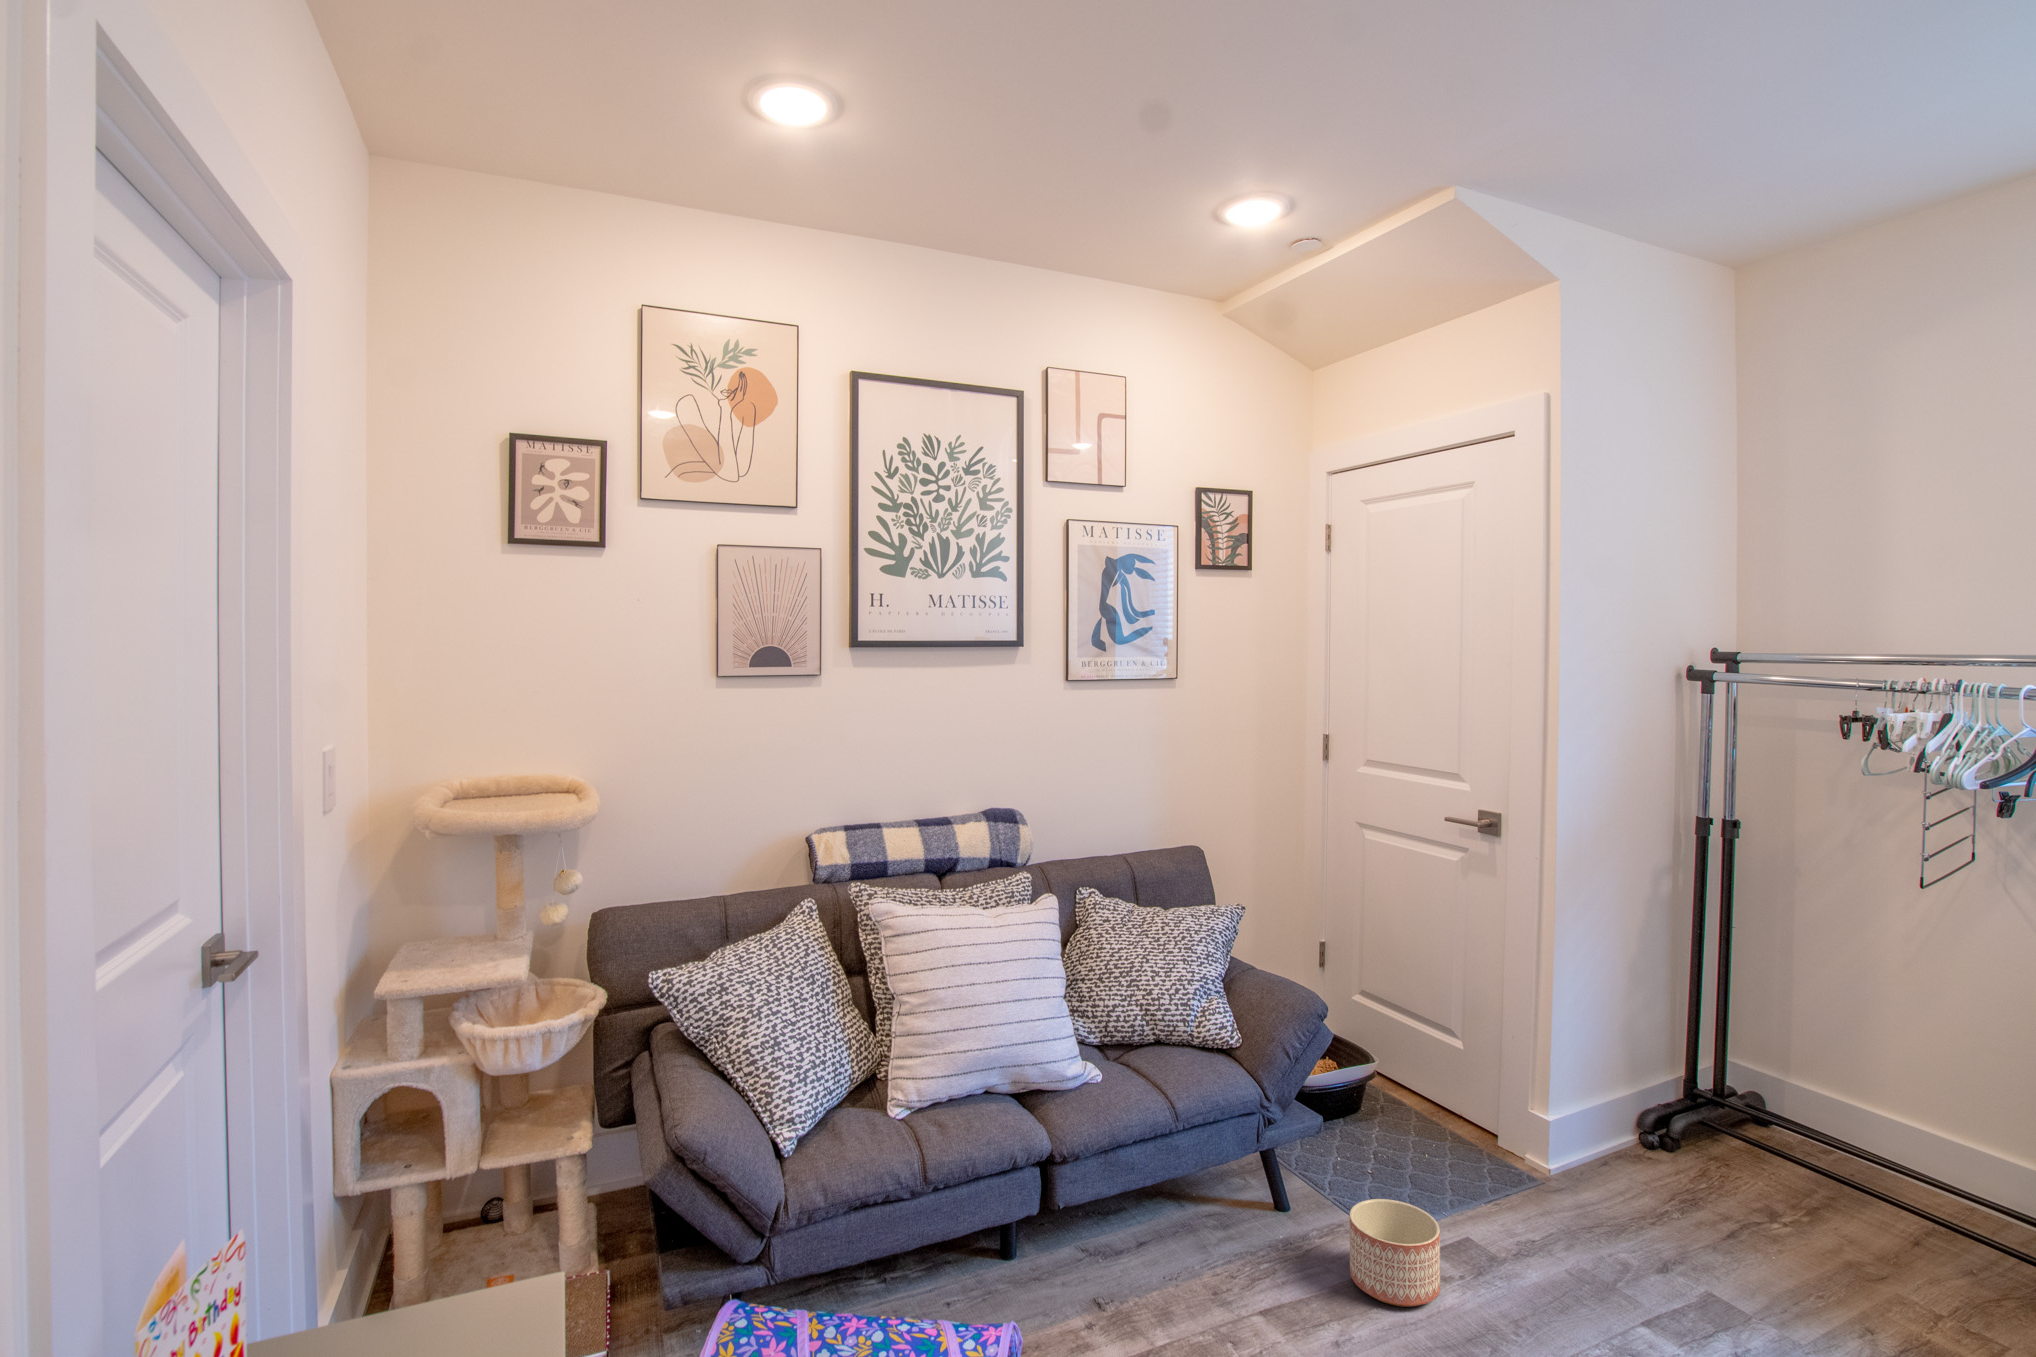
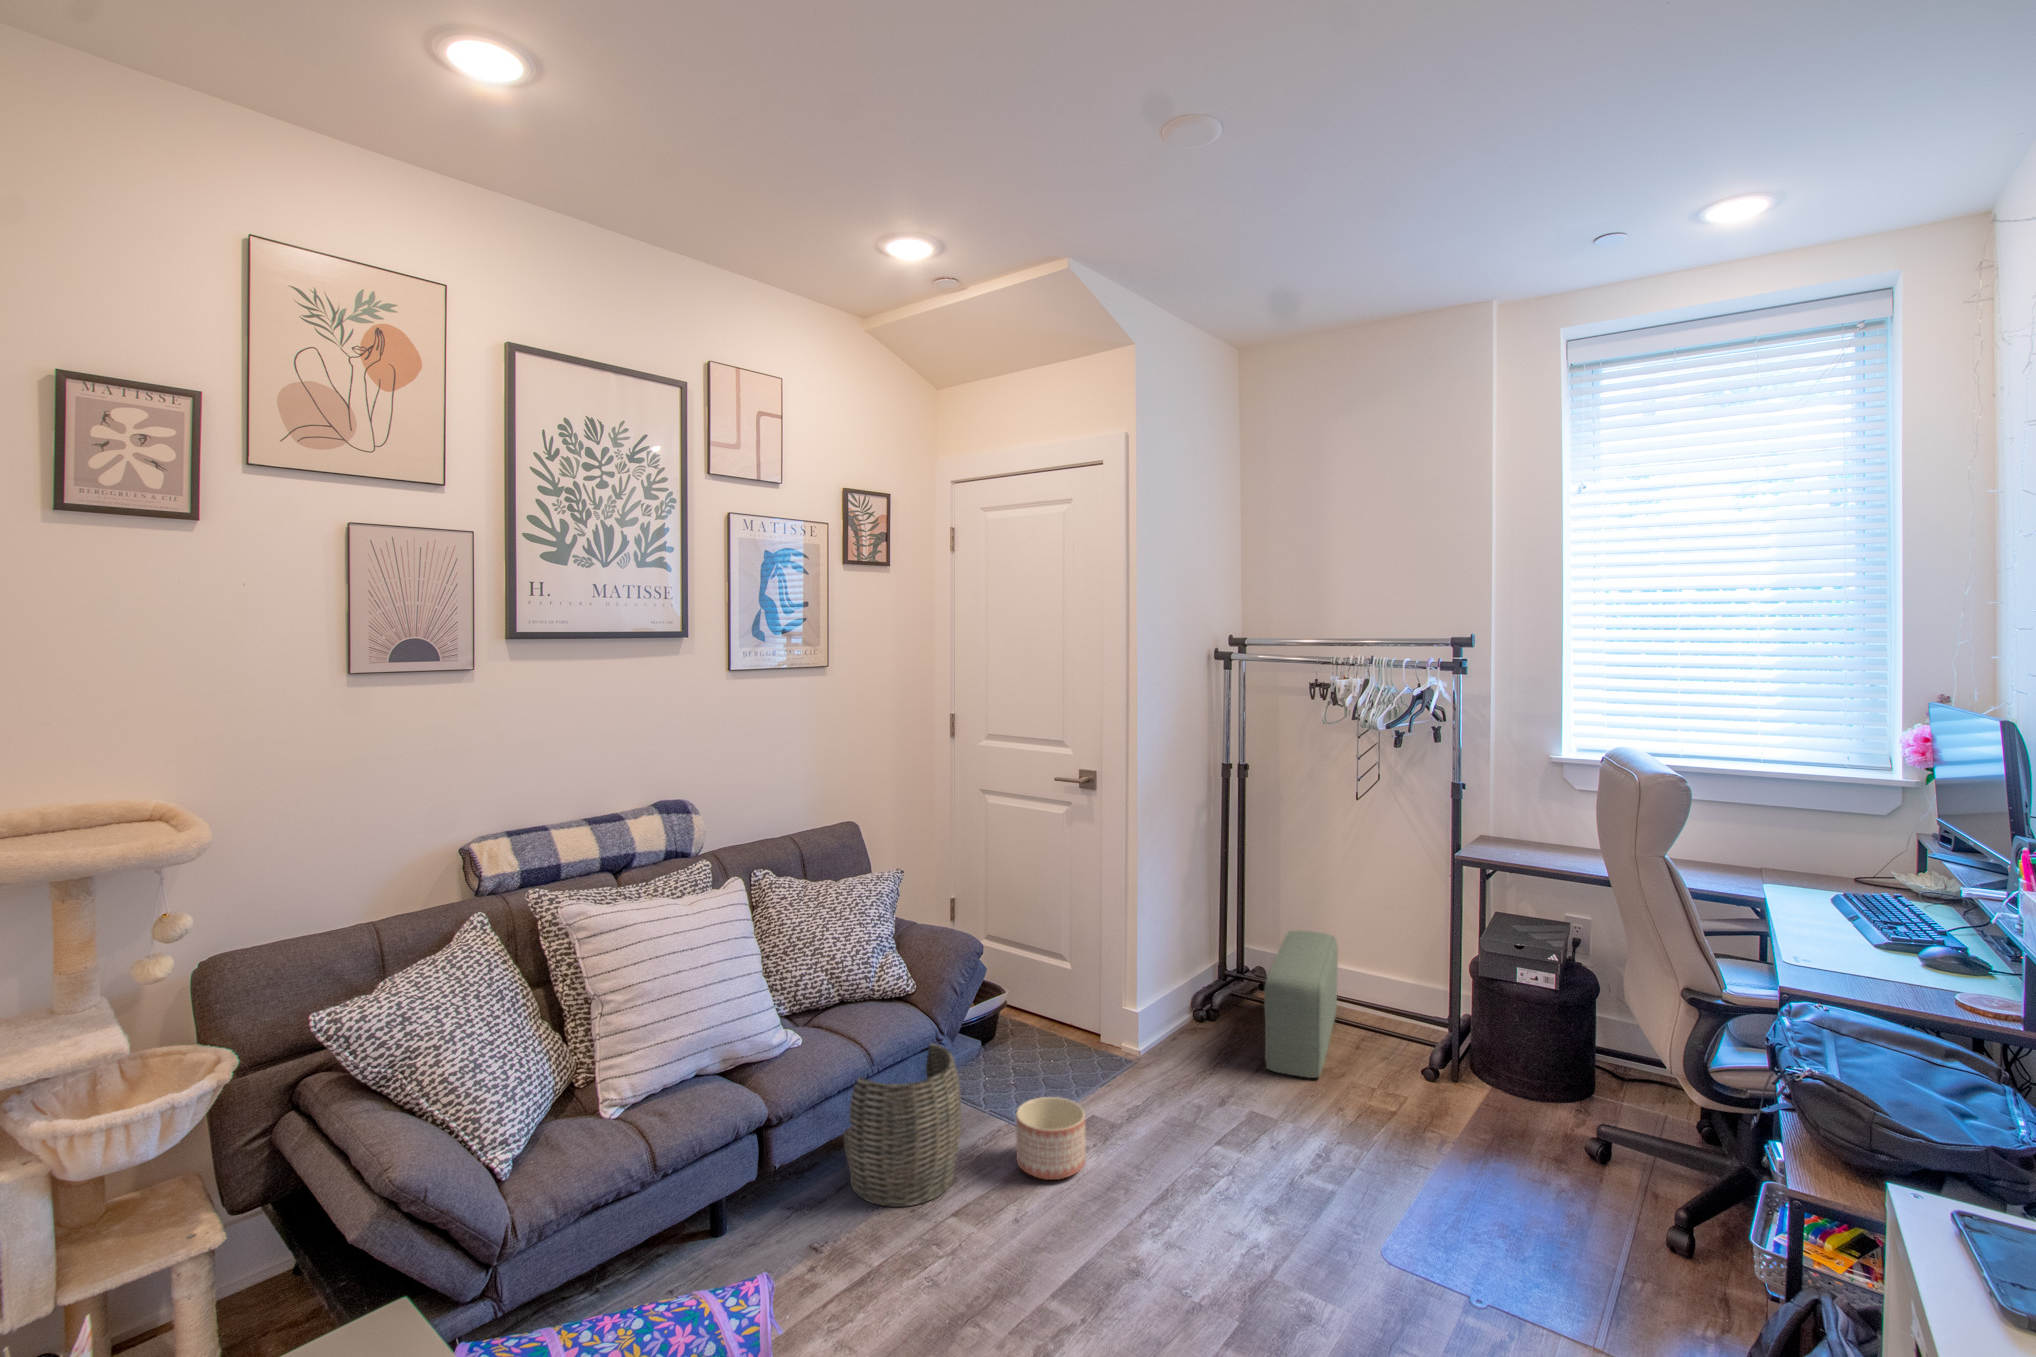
pouf: none [1743,1049,1885,1264] -> present [1264,931,1338,1078]
woven basket: none [1144,1096,1280,1289] -> present [843,1042,961,1207]

